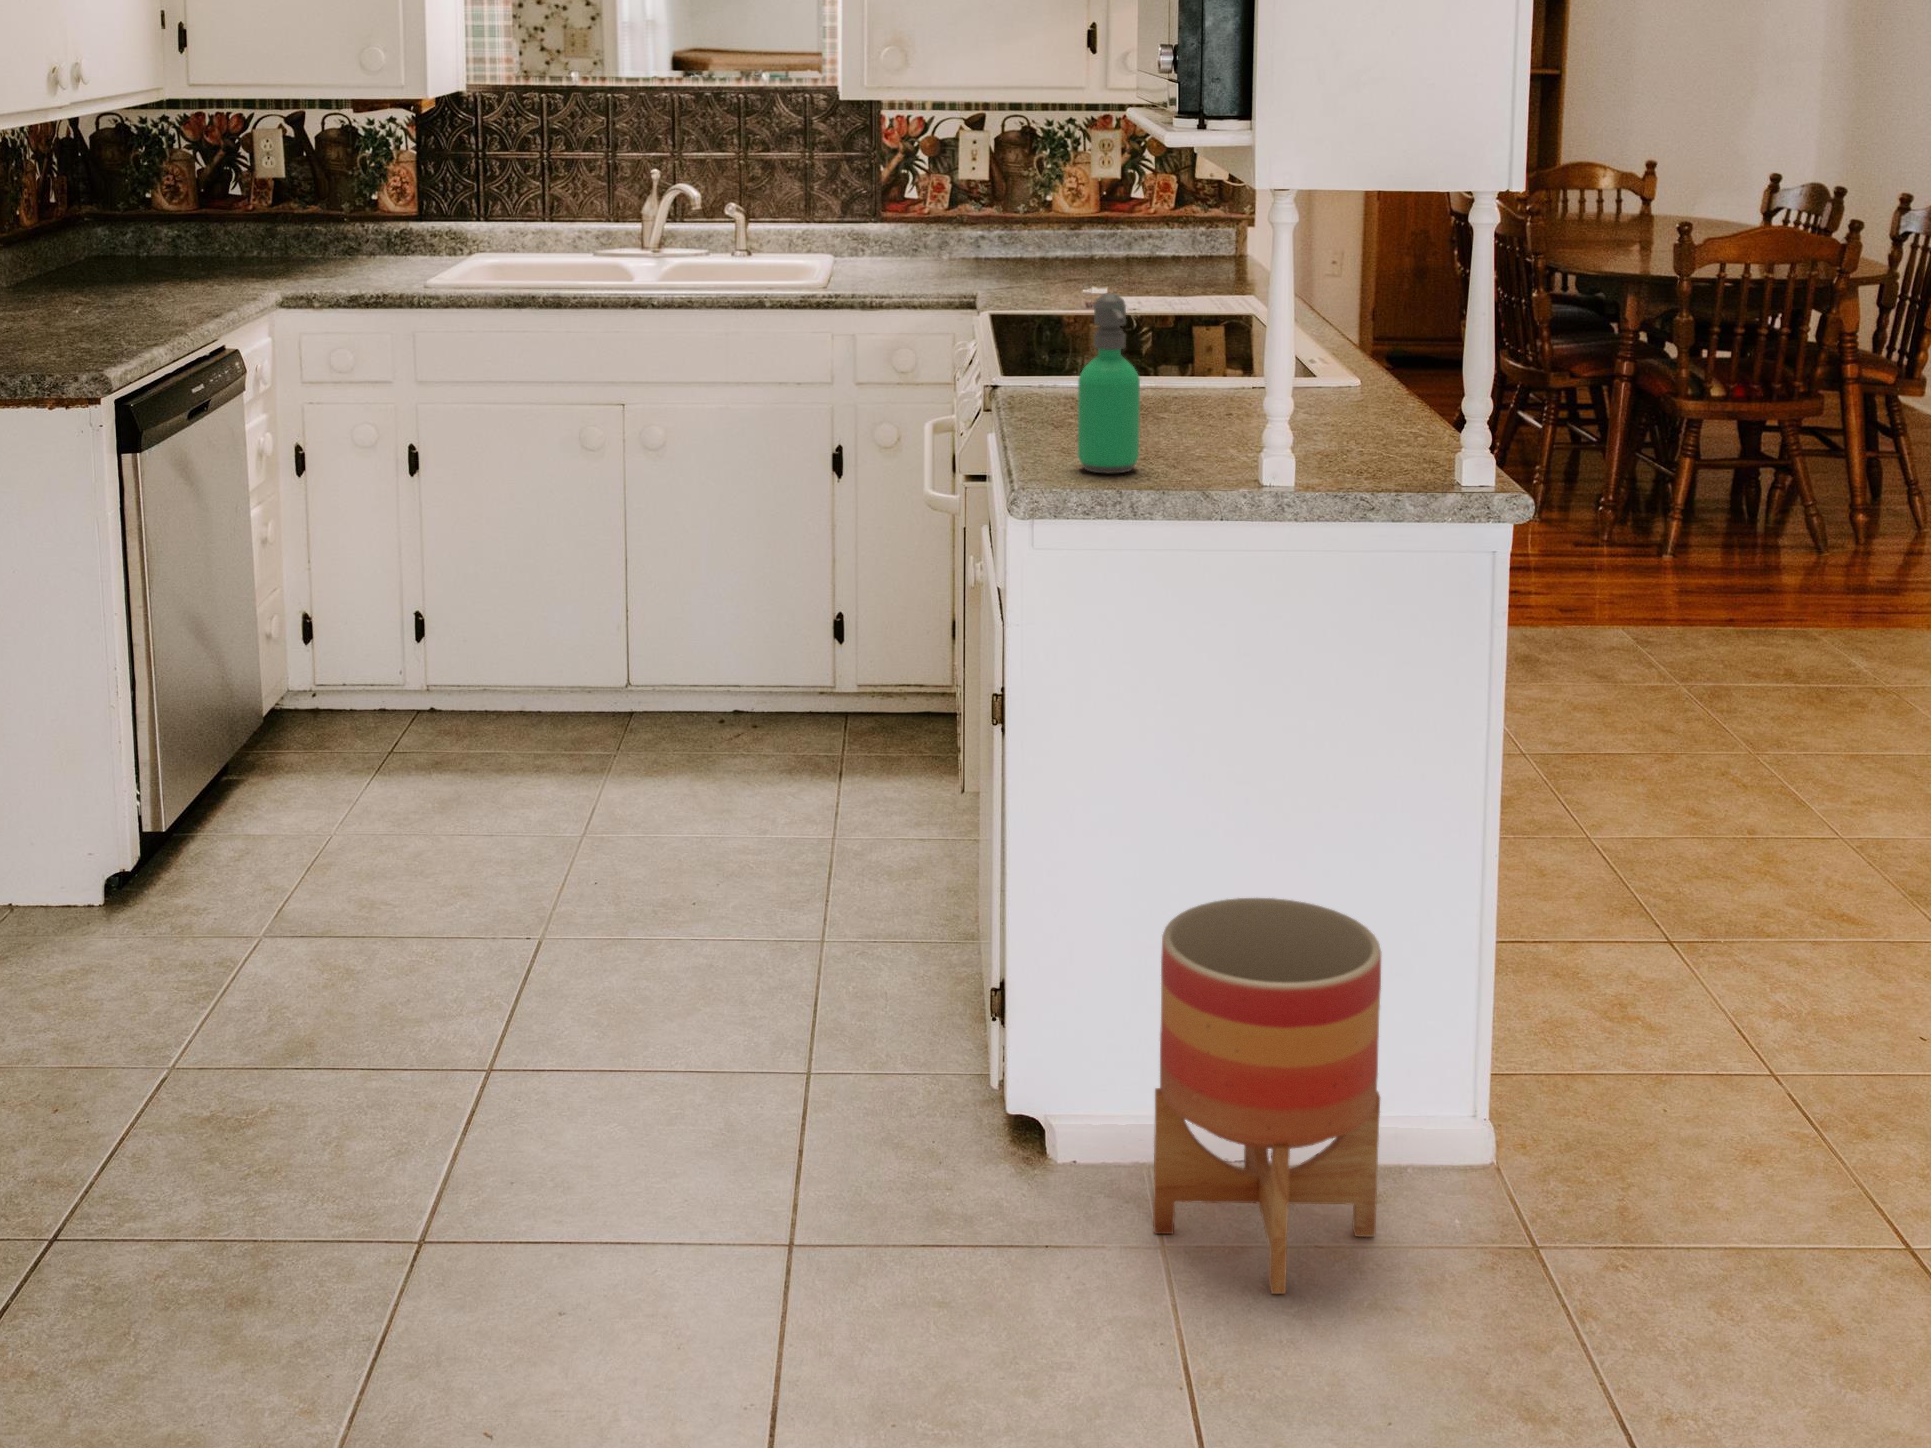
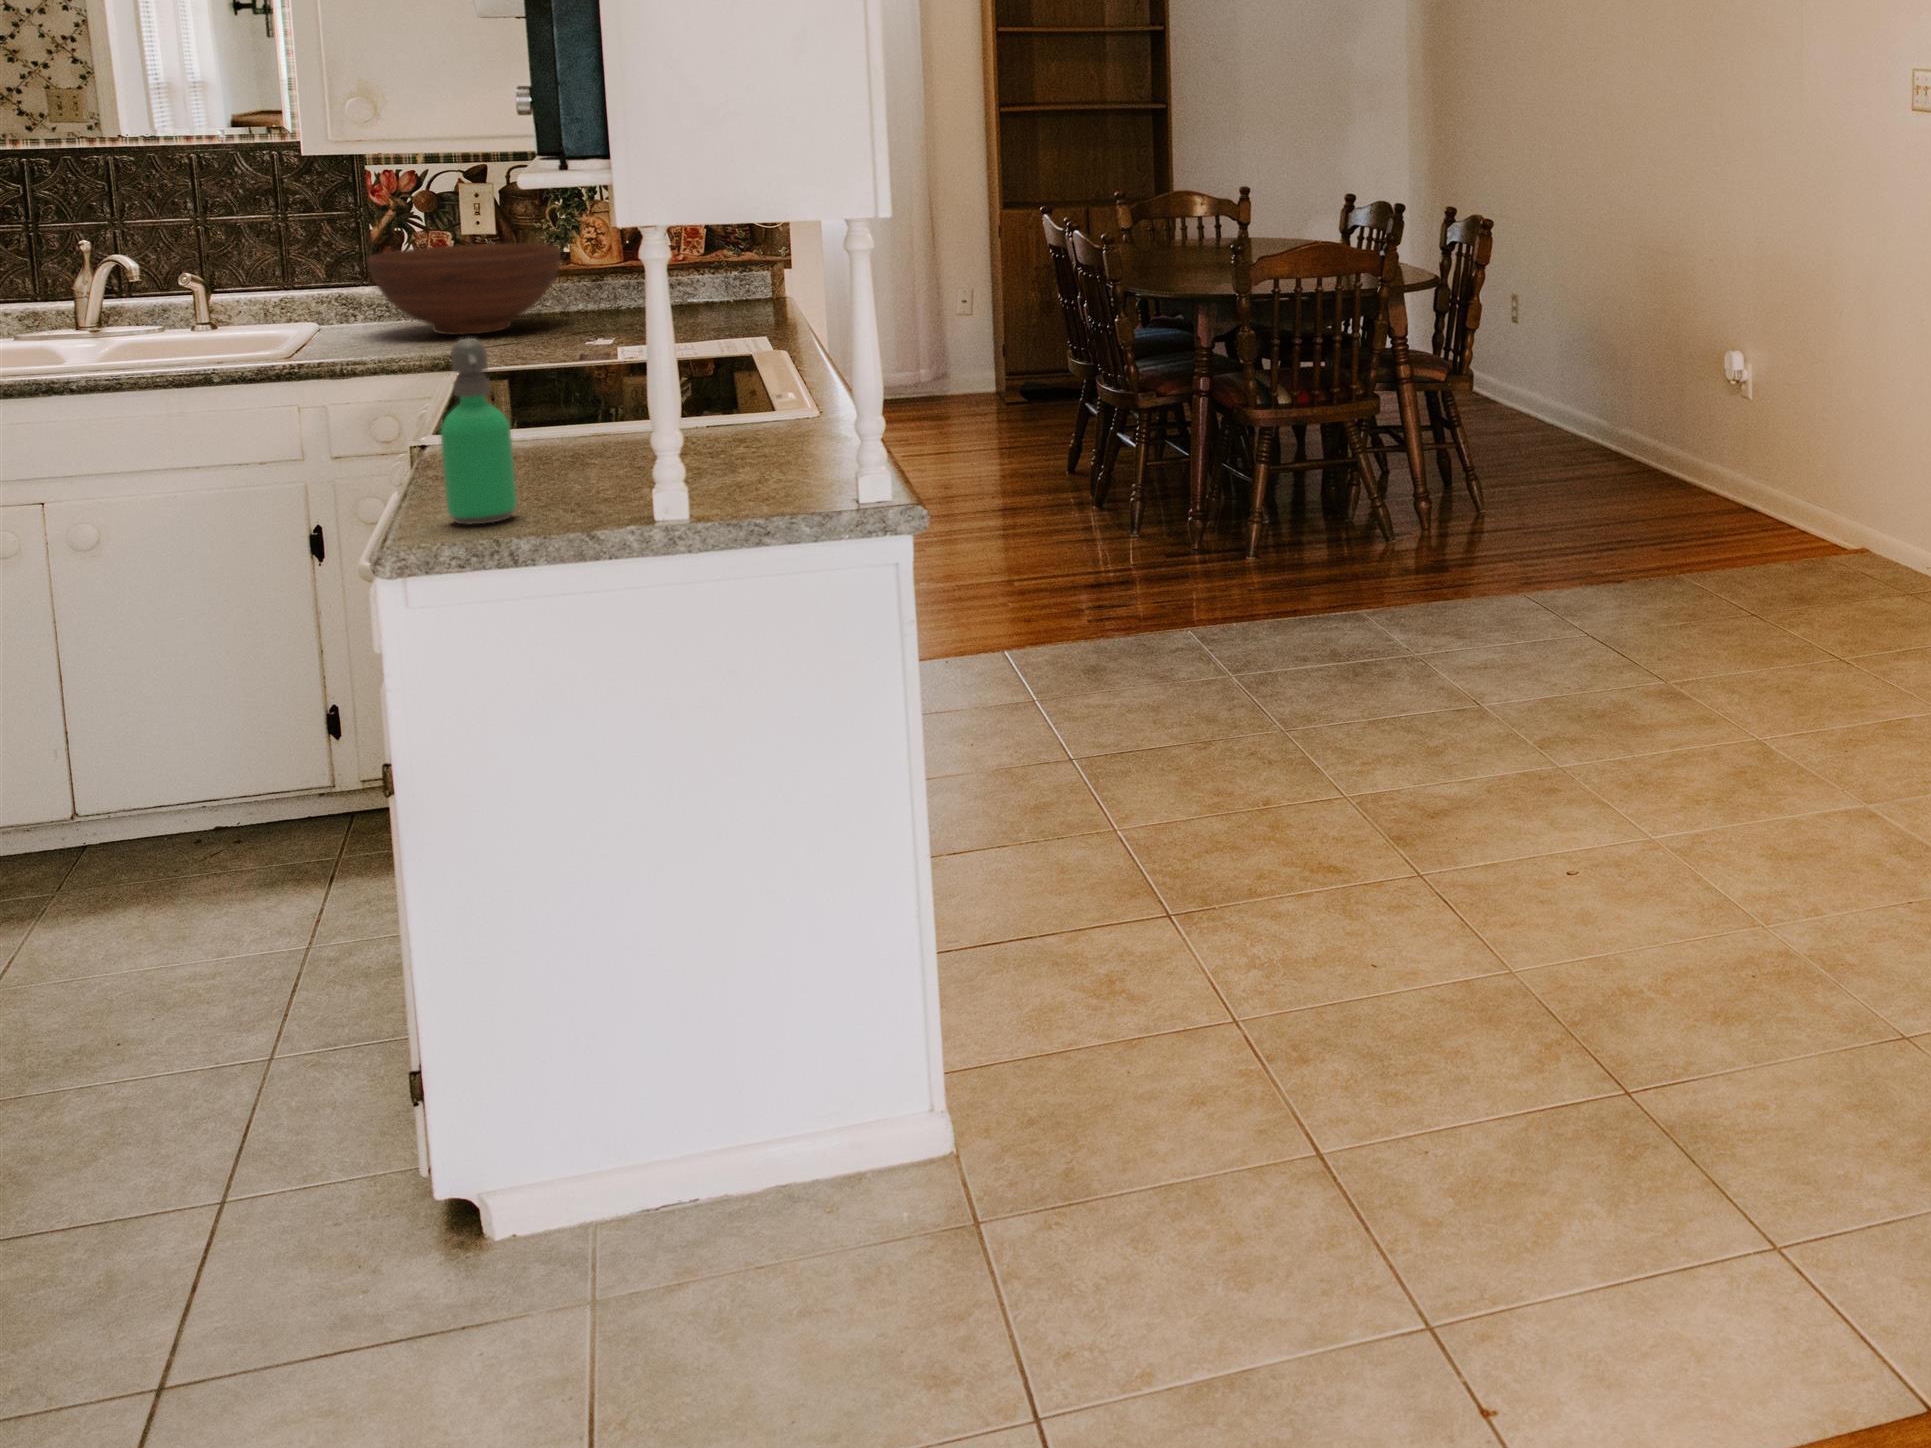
fruit bowl: none [889,189,1055,275] -> present [368,243,561,335]
planter: present [1153,898,1381,1294] -> none [565,932,822,1332]

